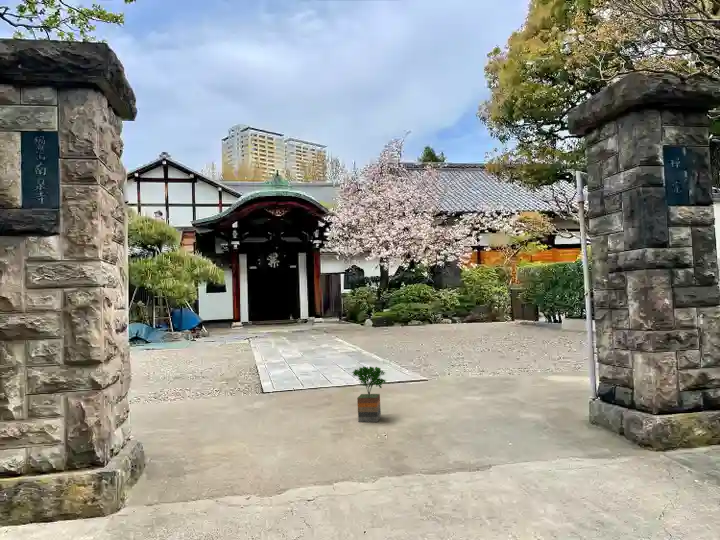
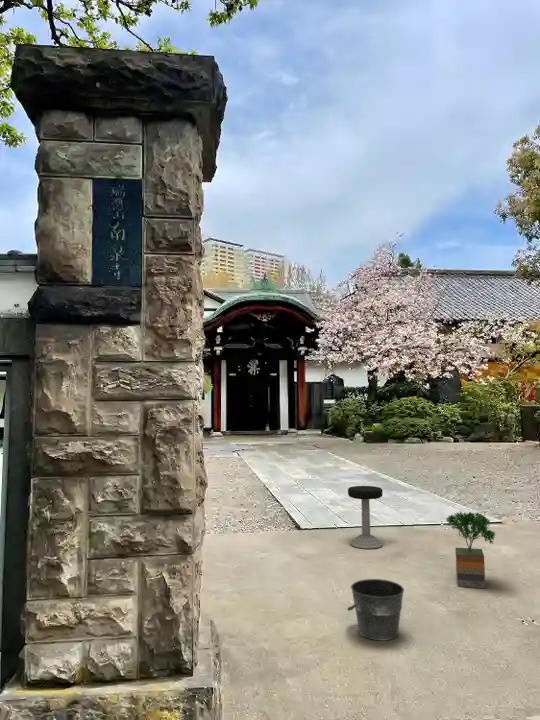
stool: none [295,354,324,403] -> present [348,486,383,549]
bucket: none [253,415,295,455] -> present [348,579,404,641]

